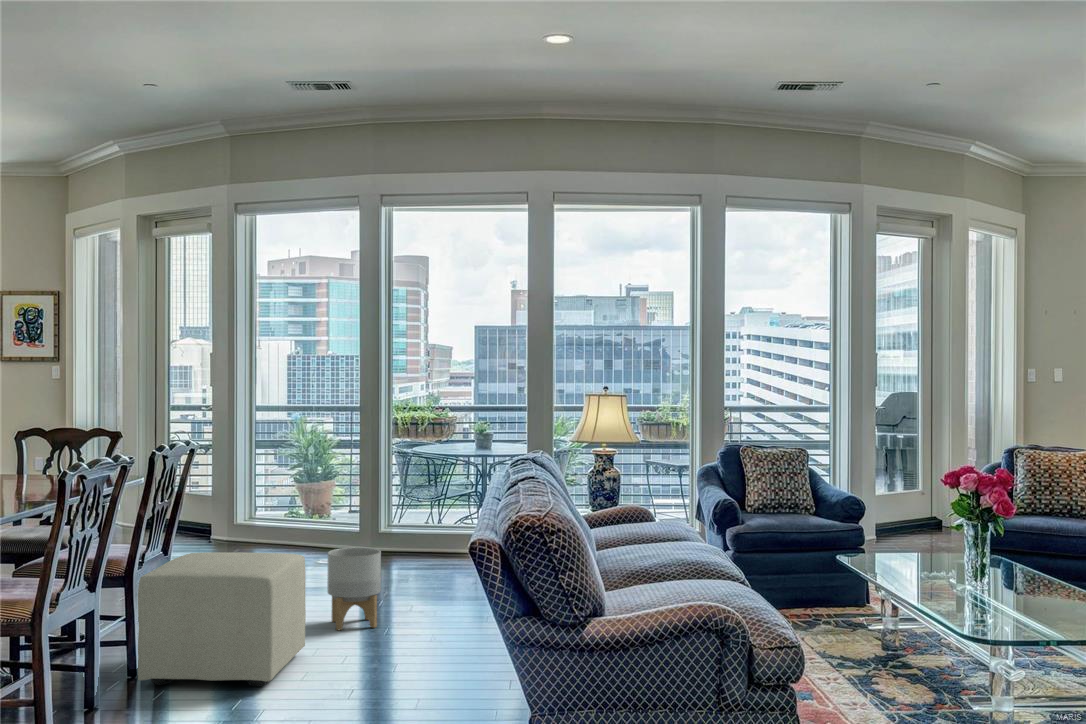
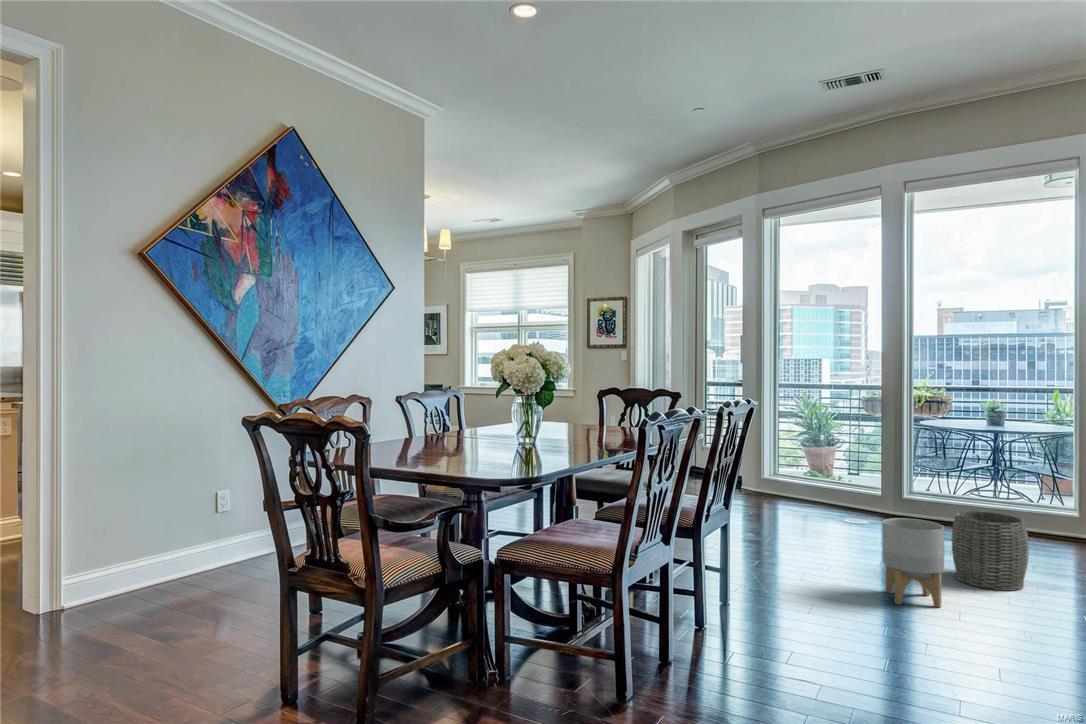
woven basket: none [399,535,460,607] -> present [952,511,1029,591]
ottoman: present [138,552,306,687] -> none [707,510,872,665]

